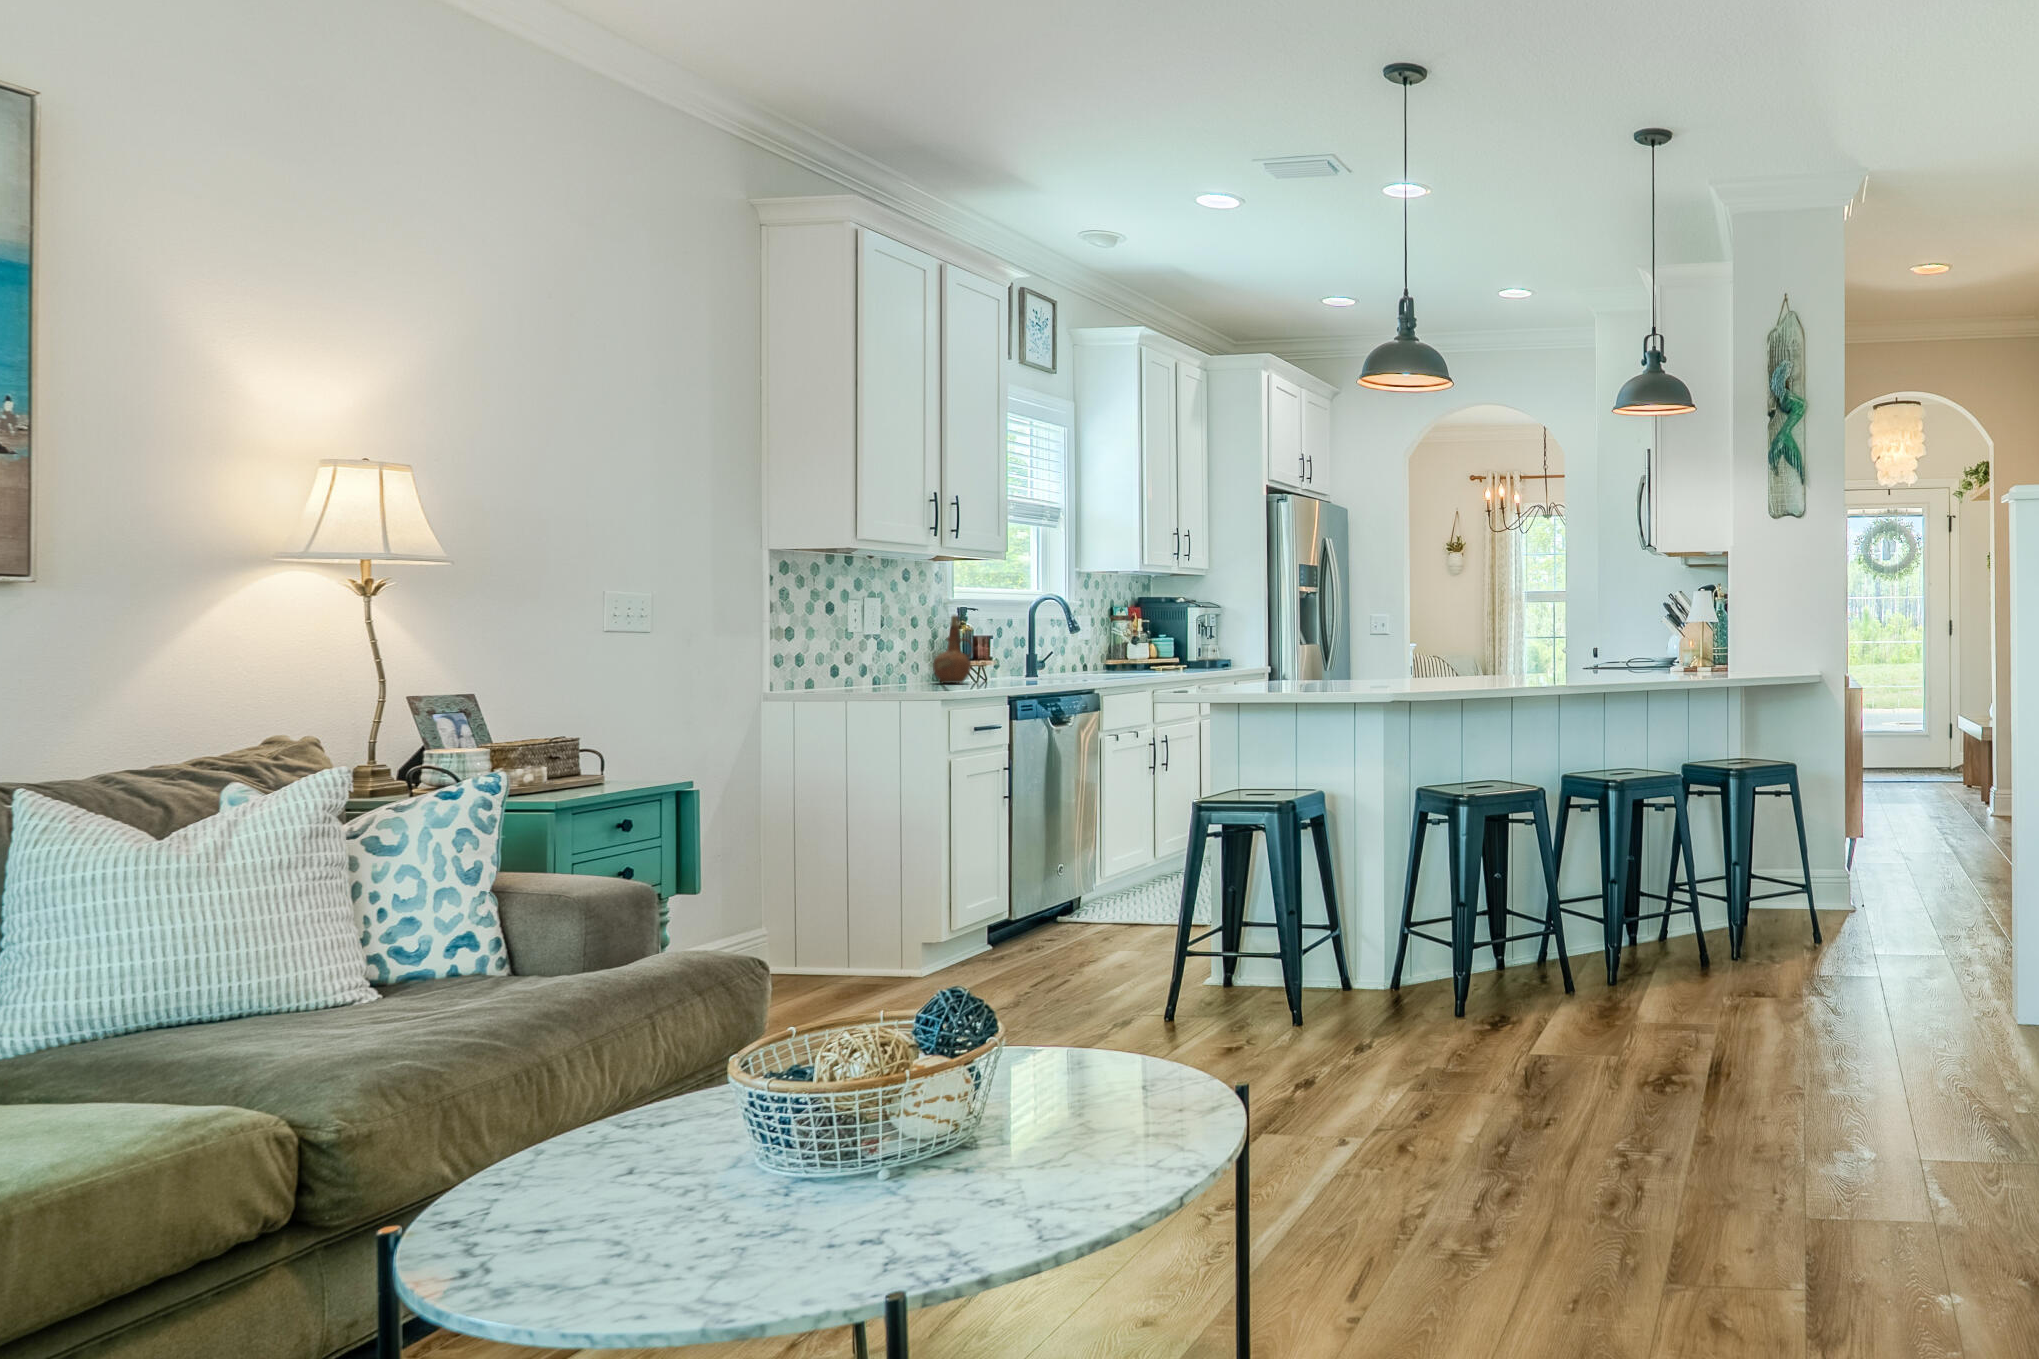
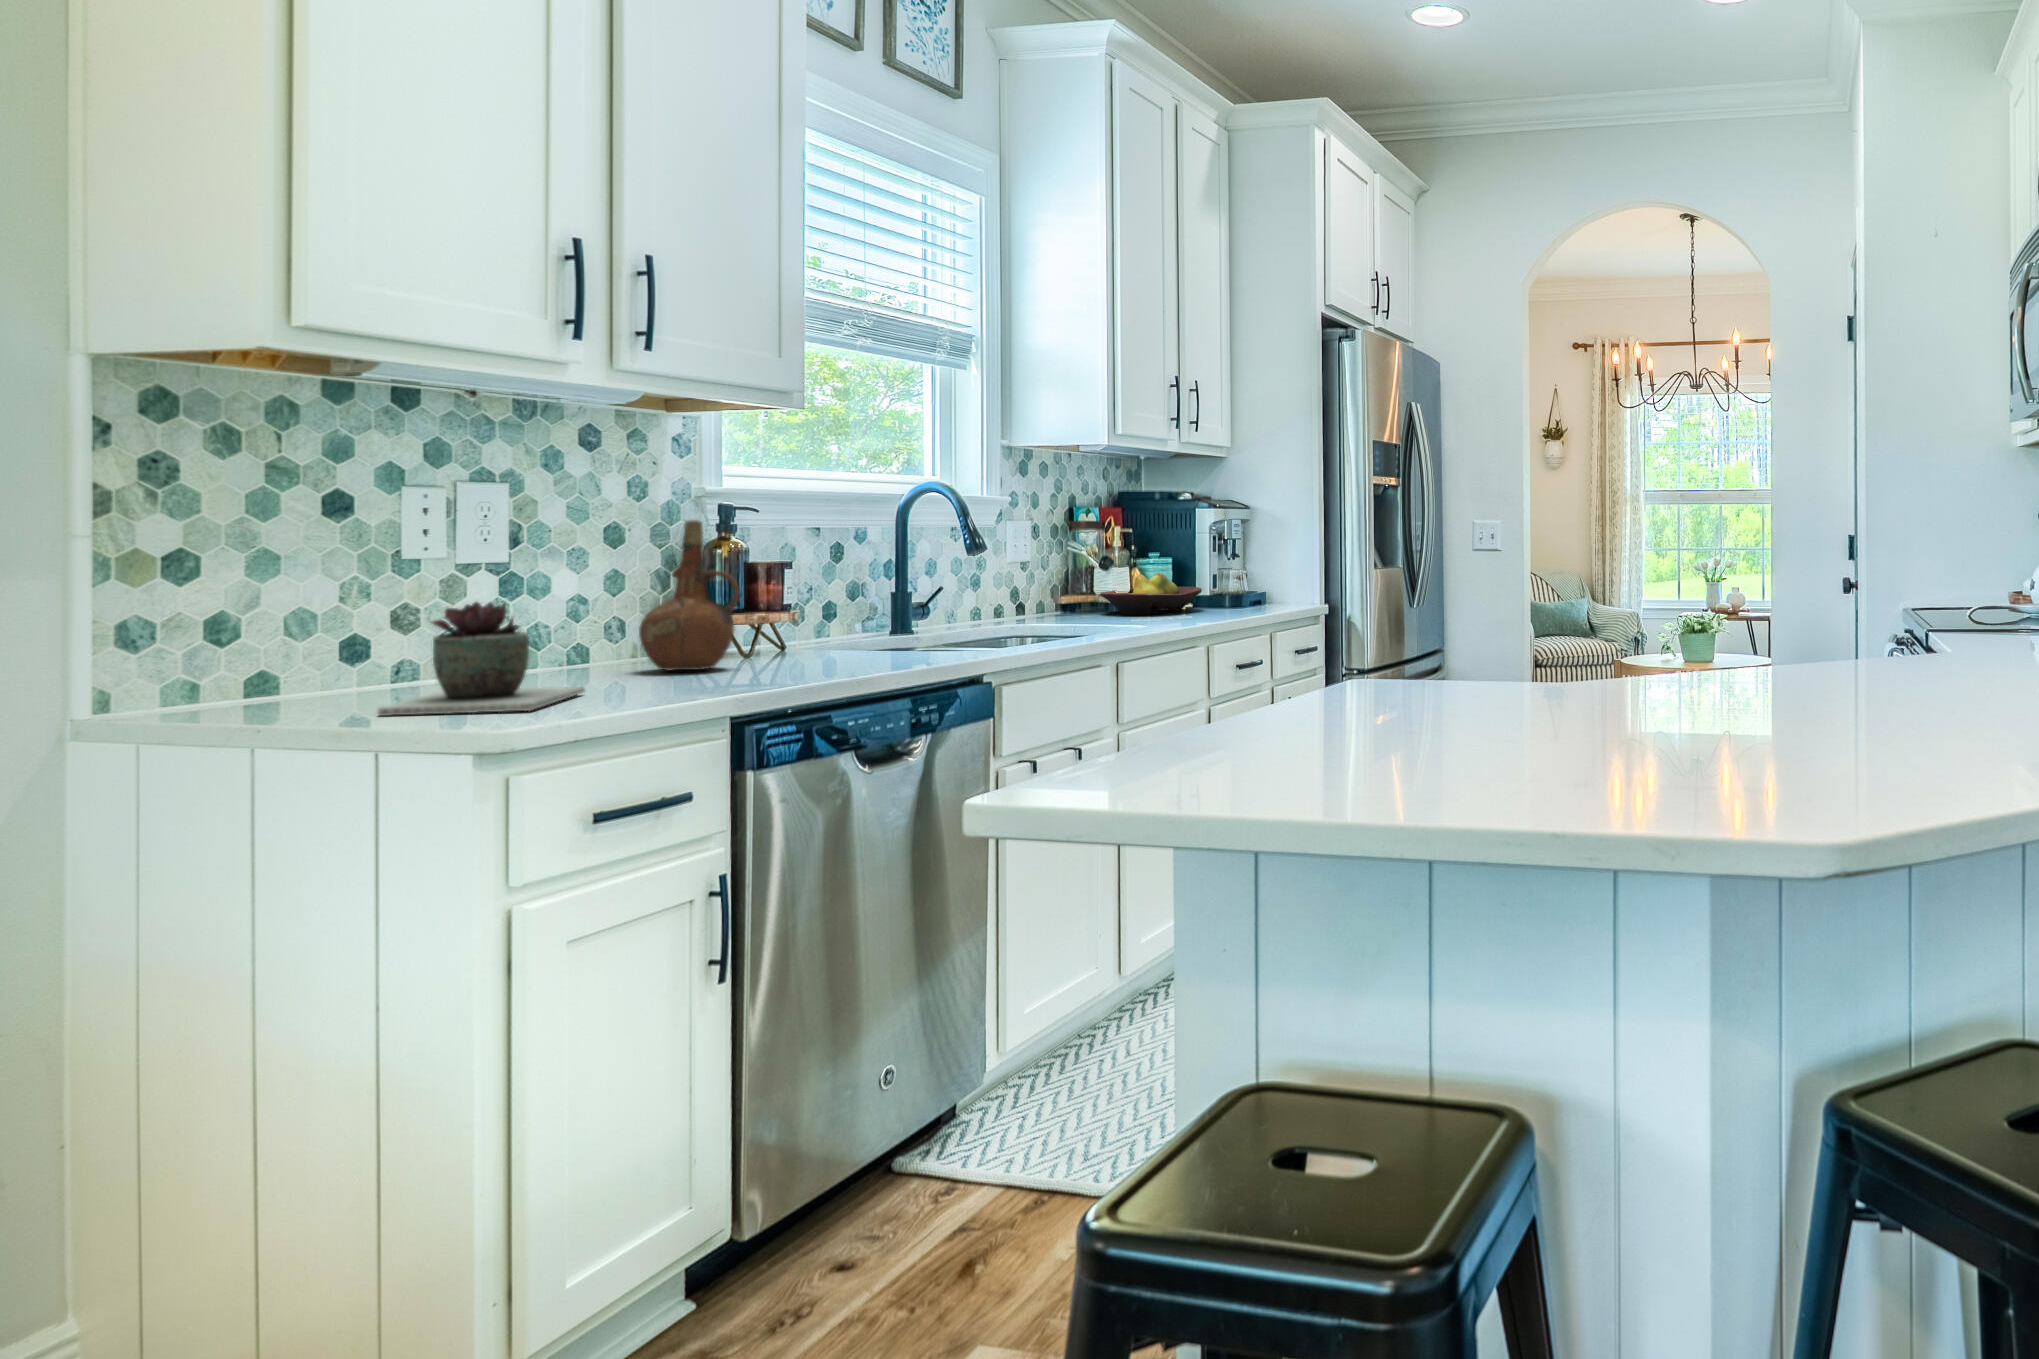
fruit bowl: none [1130,647,1190,671] -> present [1100,573,1202,615]
succulent plant: none [868,648,928,691] -> present [377,602,585,716]

